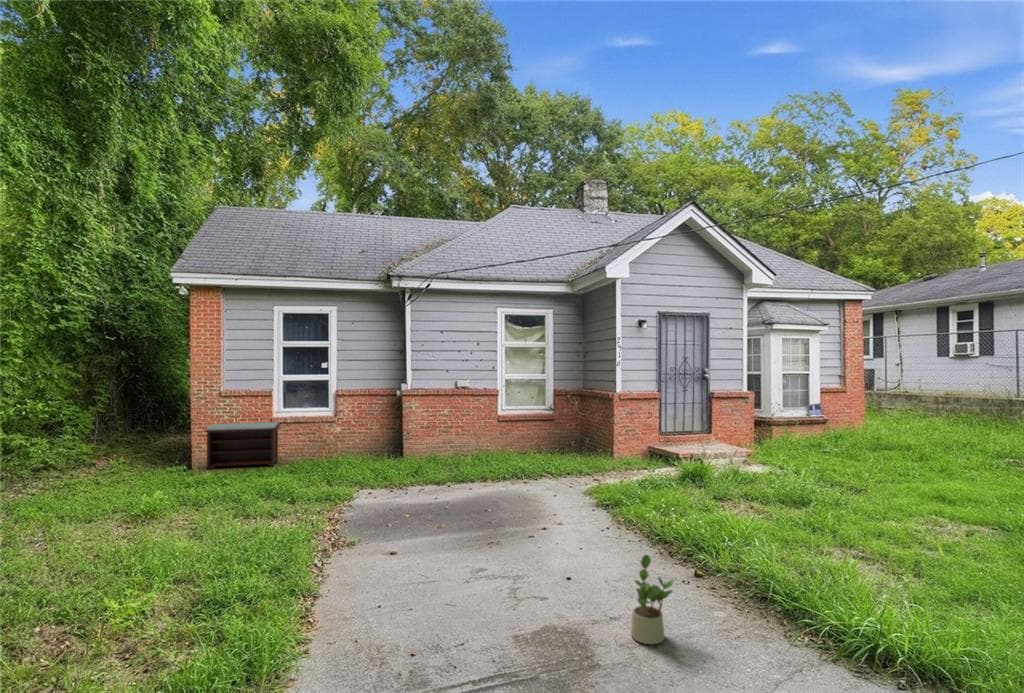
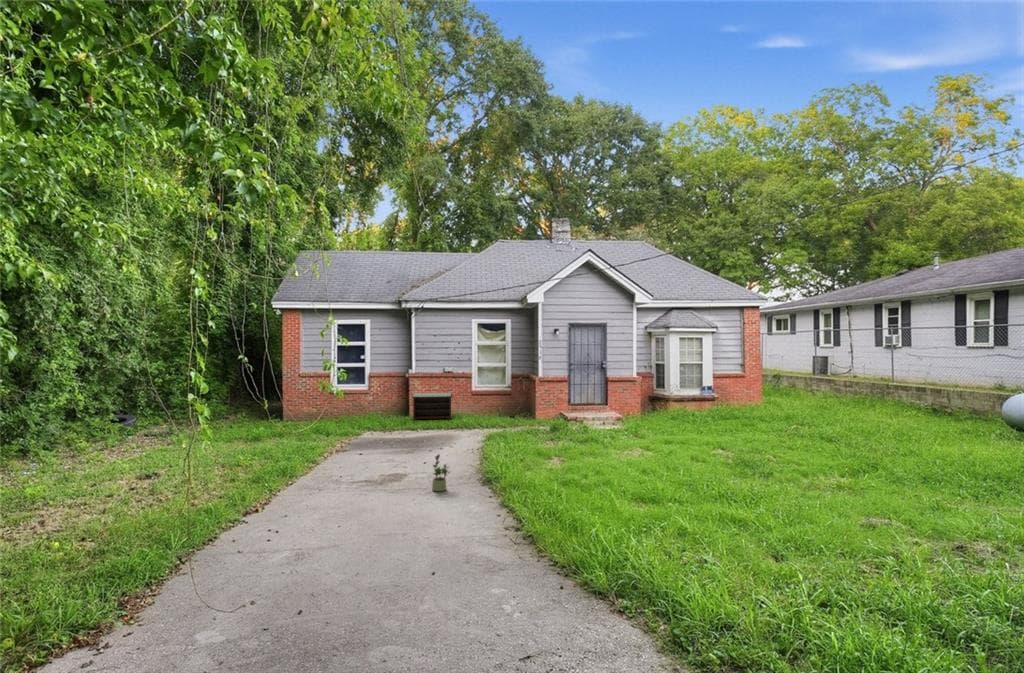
bench: present [205,422,280,470] -> present [412,392,452,421]

